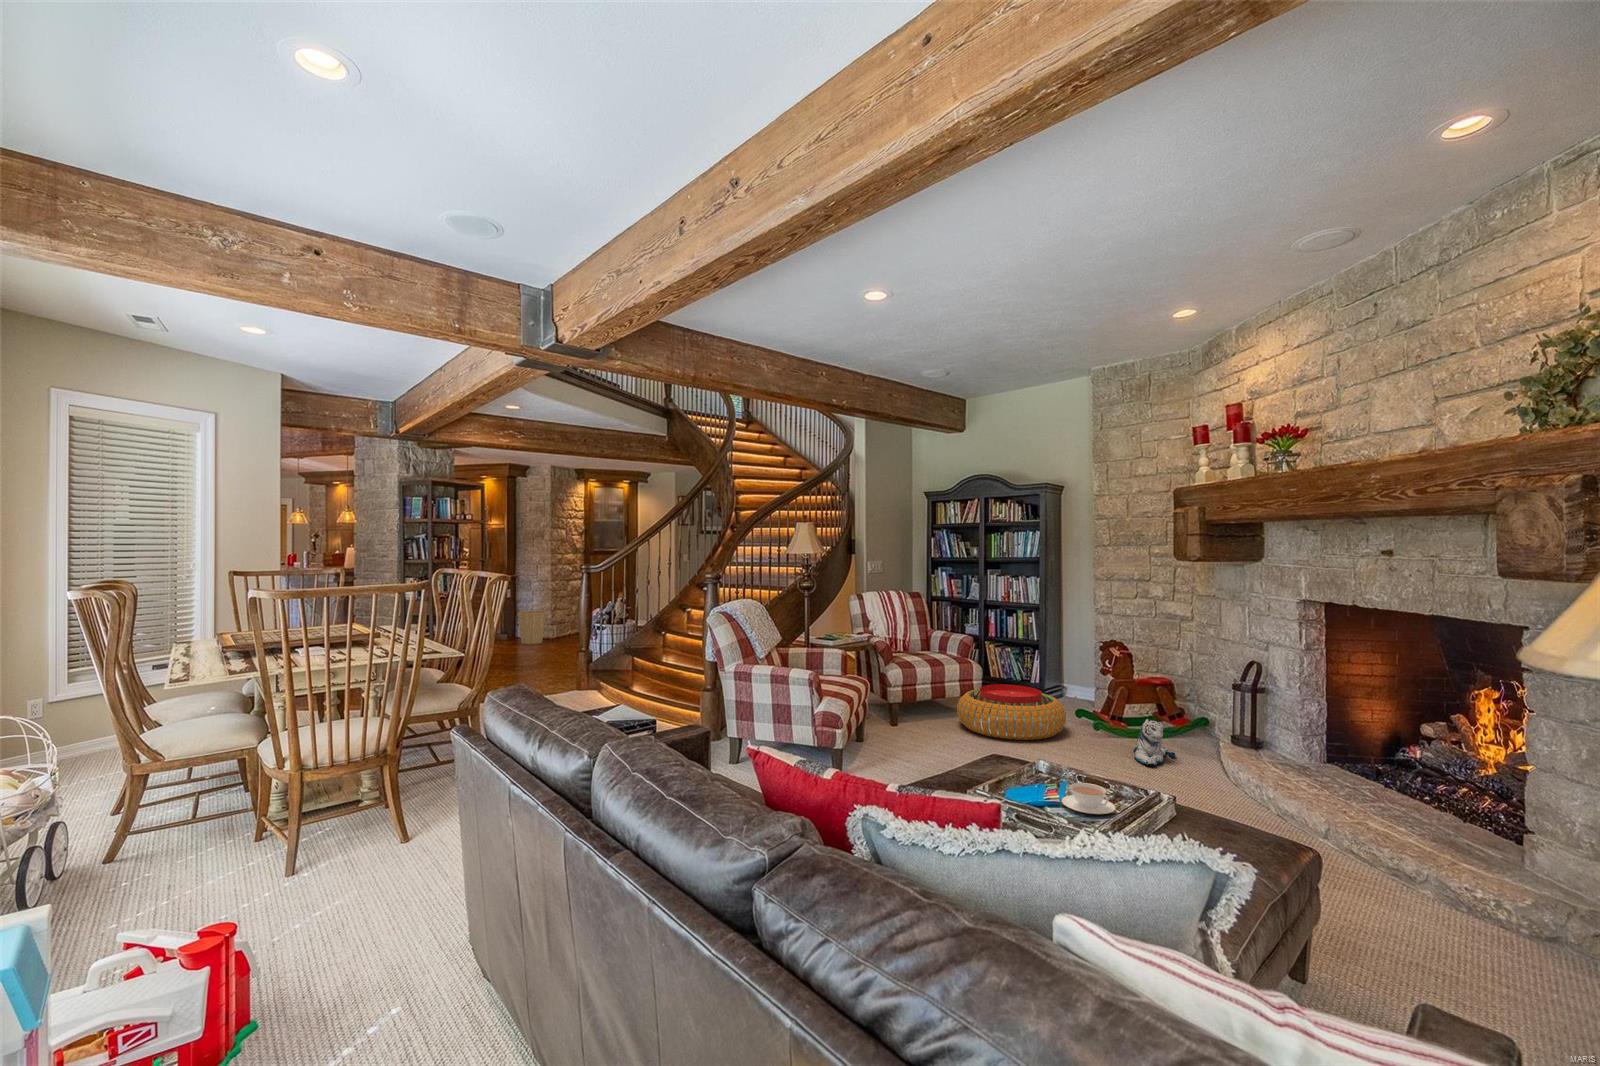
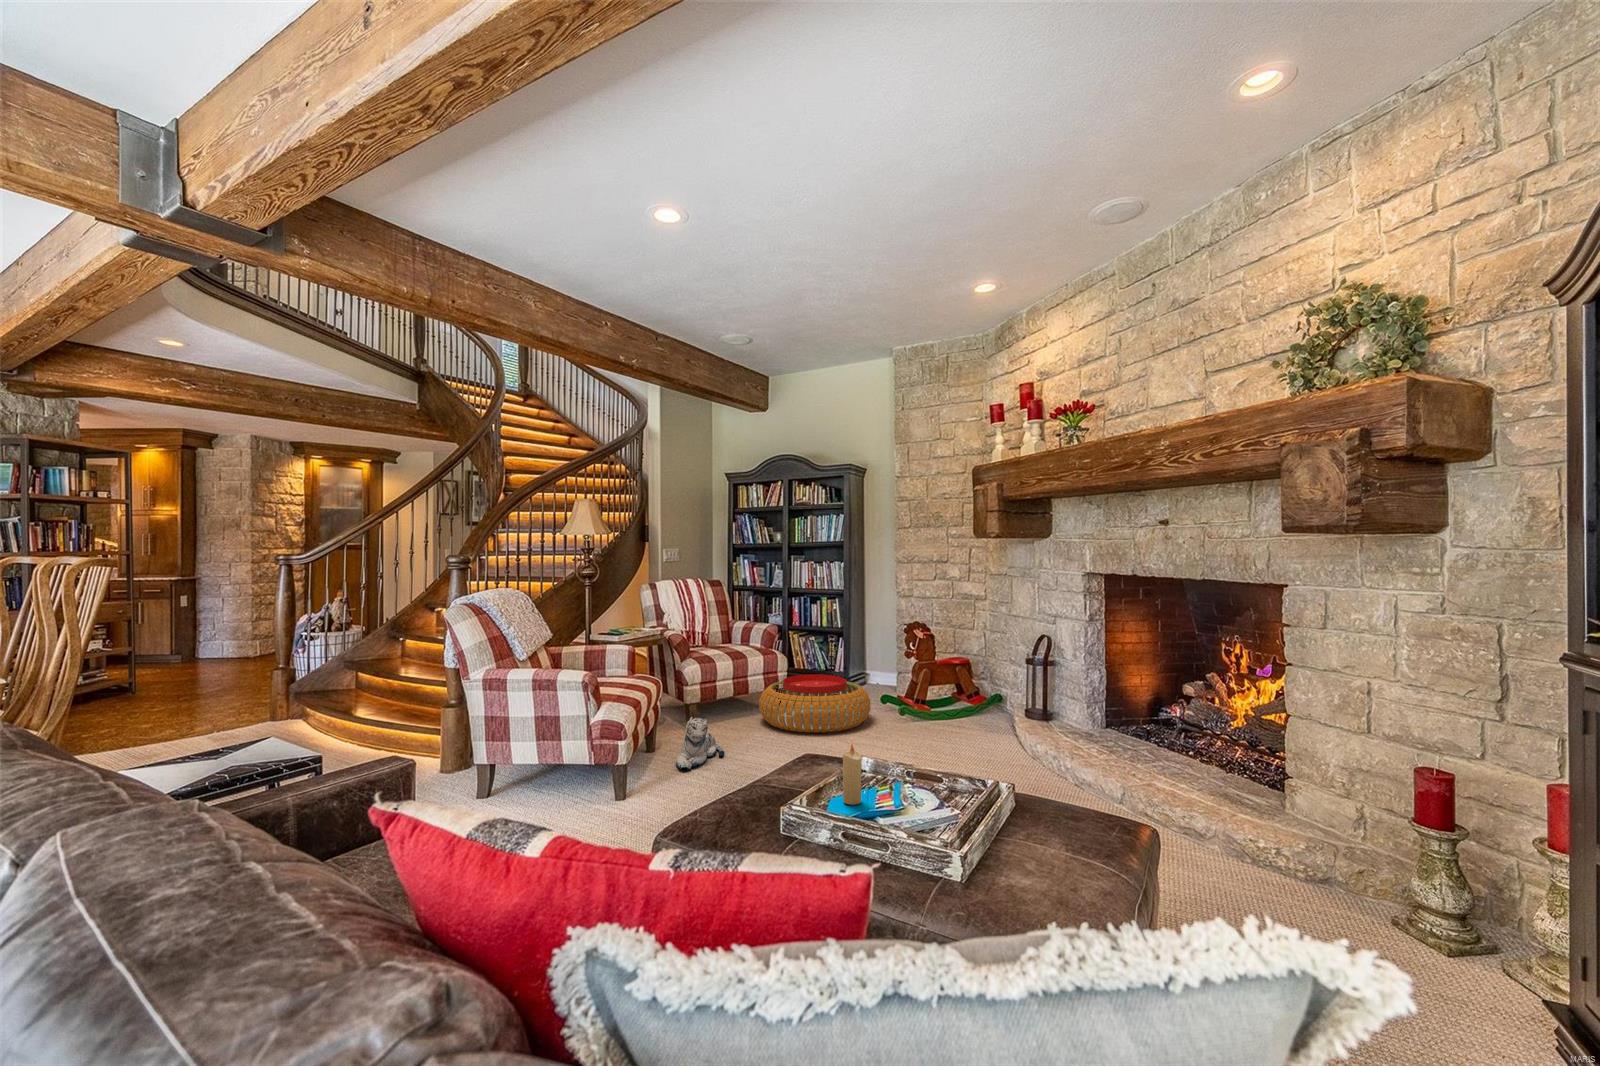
basket: present [518,605,546,644] -> none [204,614,248,664]
plush toy: present [1133,719,1175,765] -> present [676,717,724,769]
candle: none [1019,747,1035,797] -> present [843,744,861,805]
teacup: present [1061,783,1116,814] -> none [892,780,953,817]

